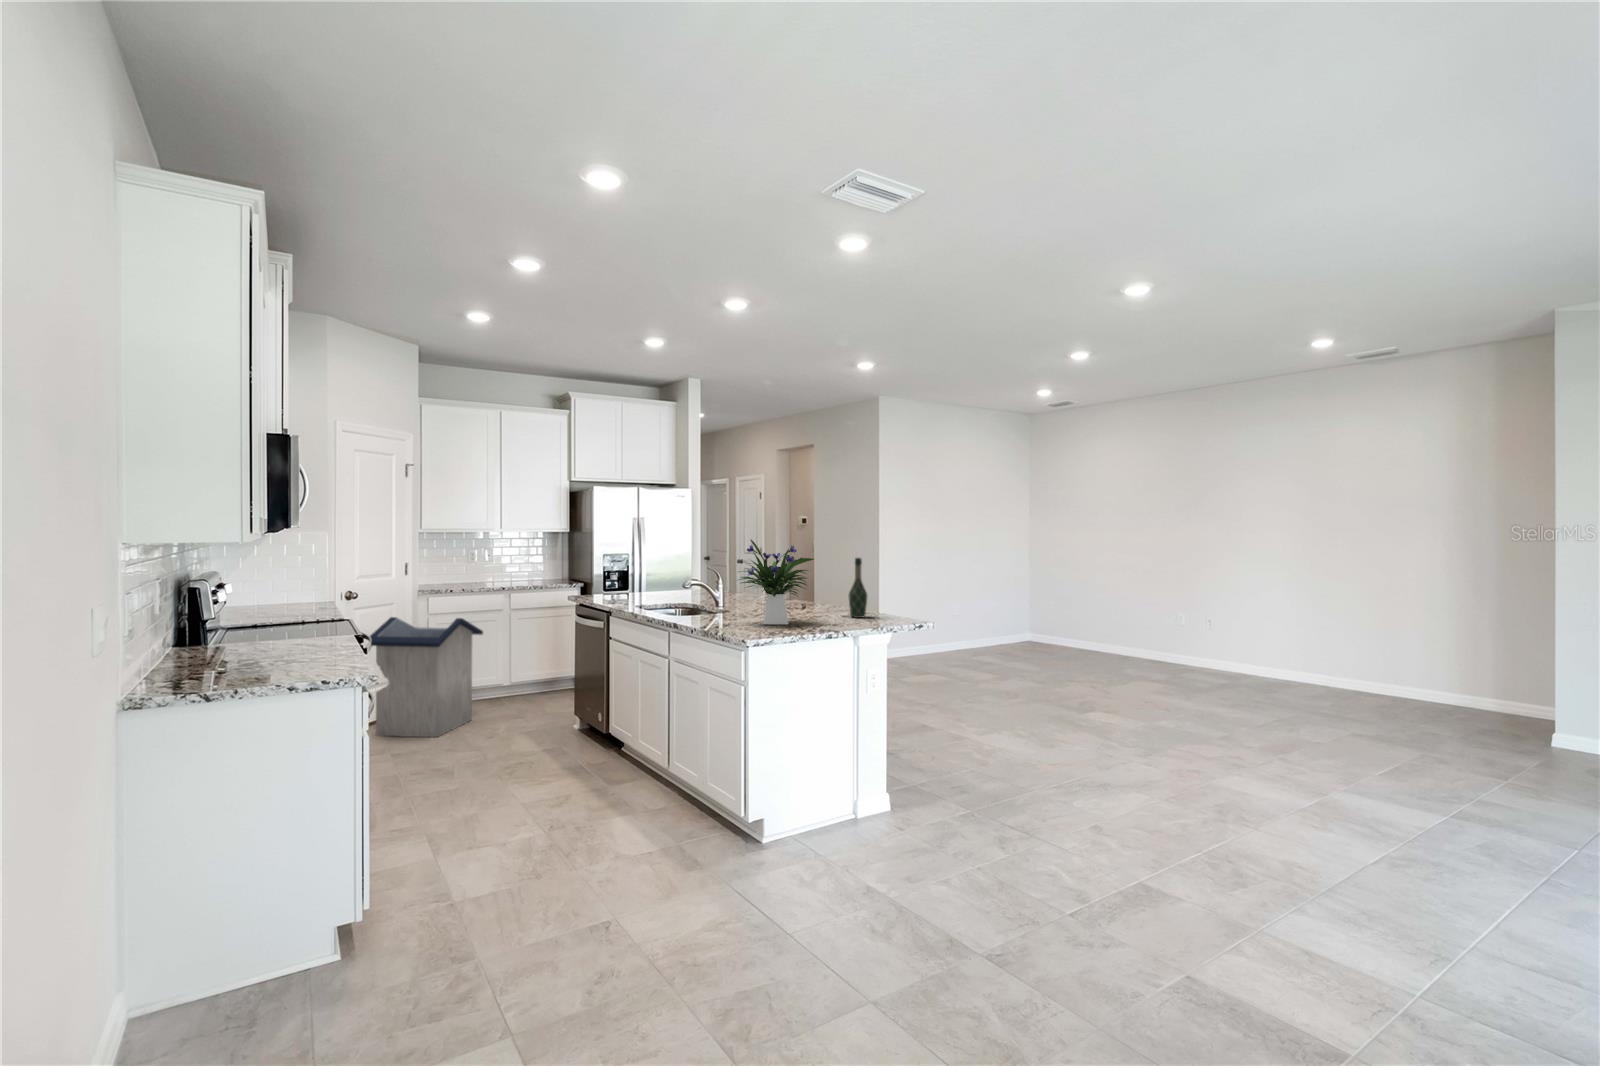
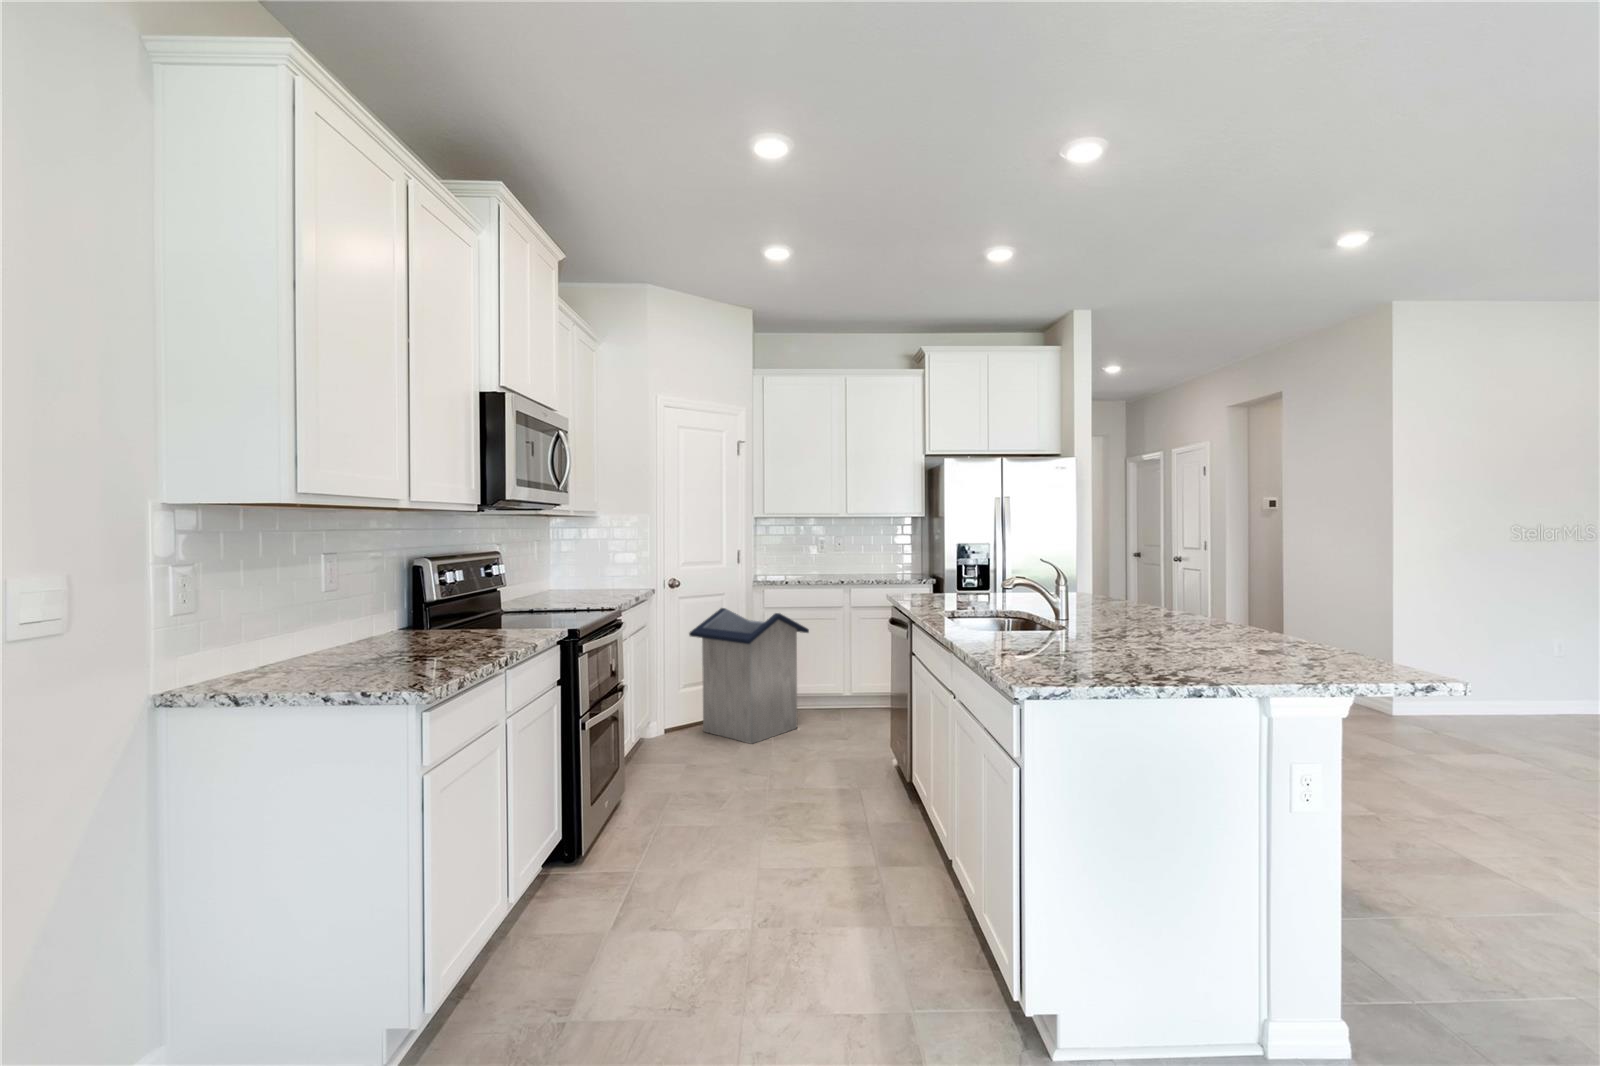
flower arrangement: present [739,540,814,624] -> none [1033,508,1184,662]
wine bottle: present [849,558,867,618] -> none [1269,542,1314,661]

